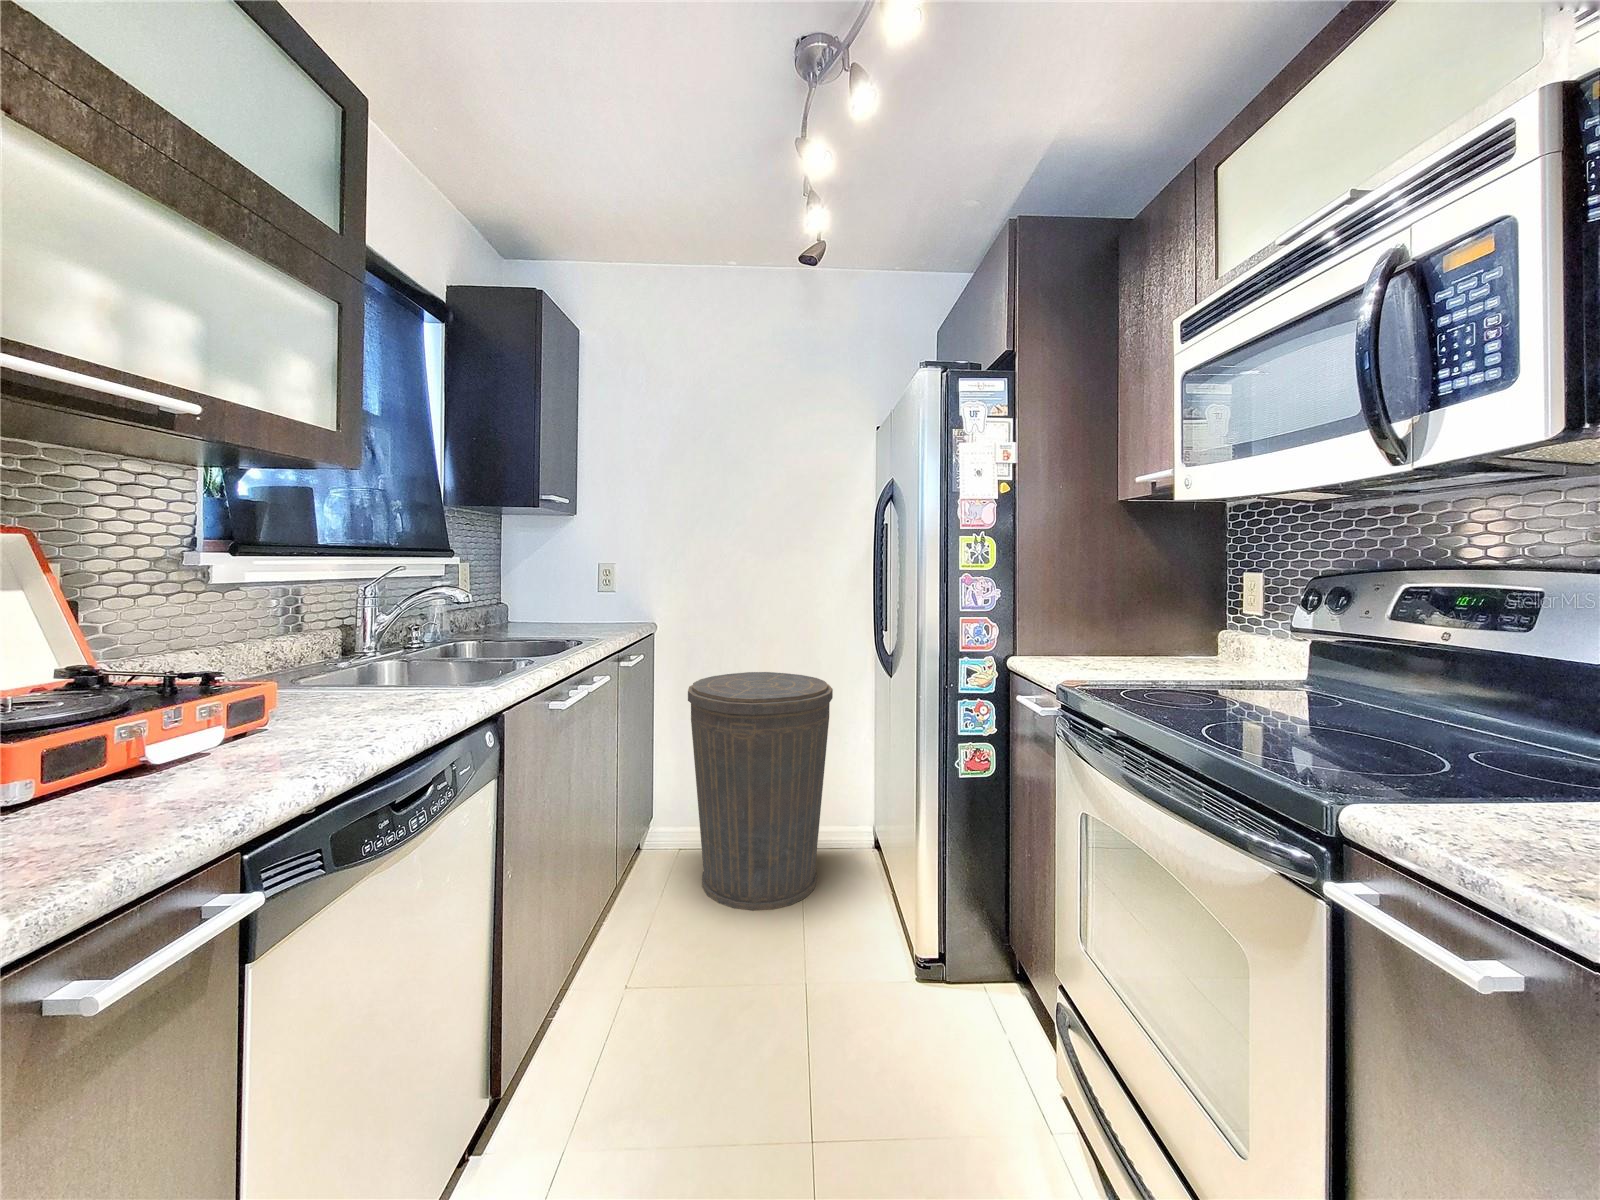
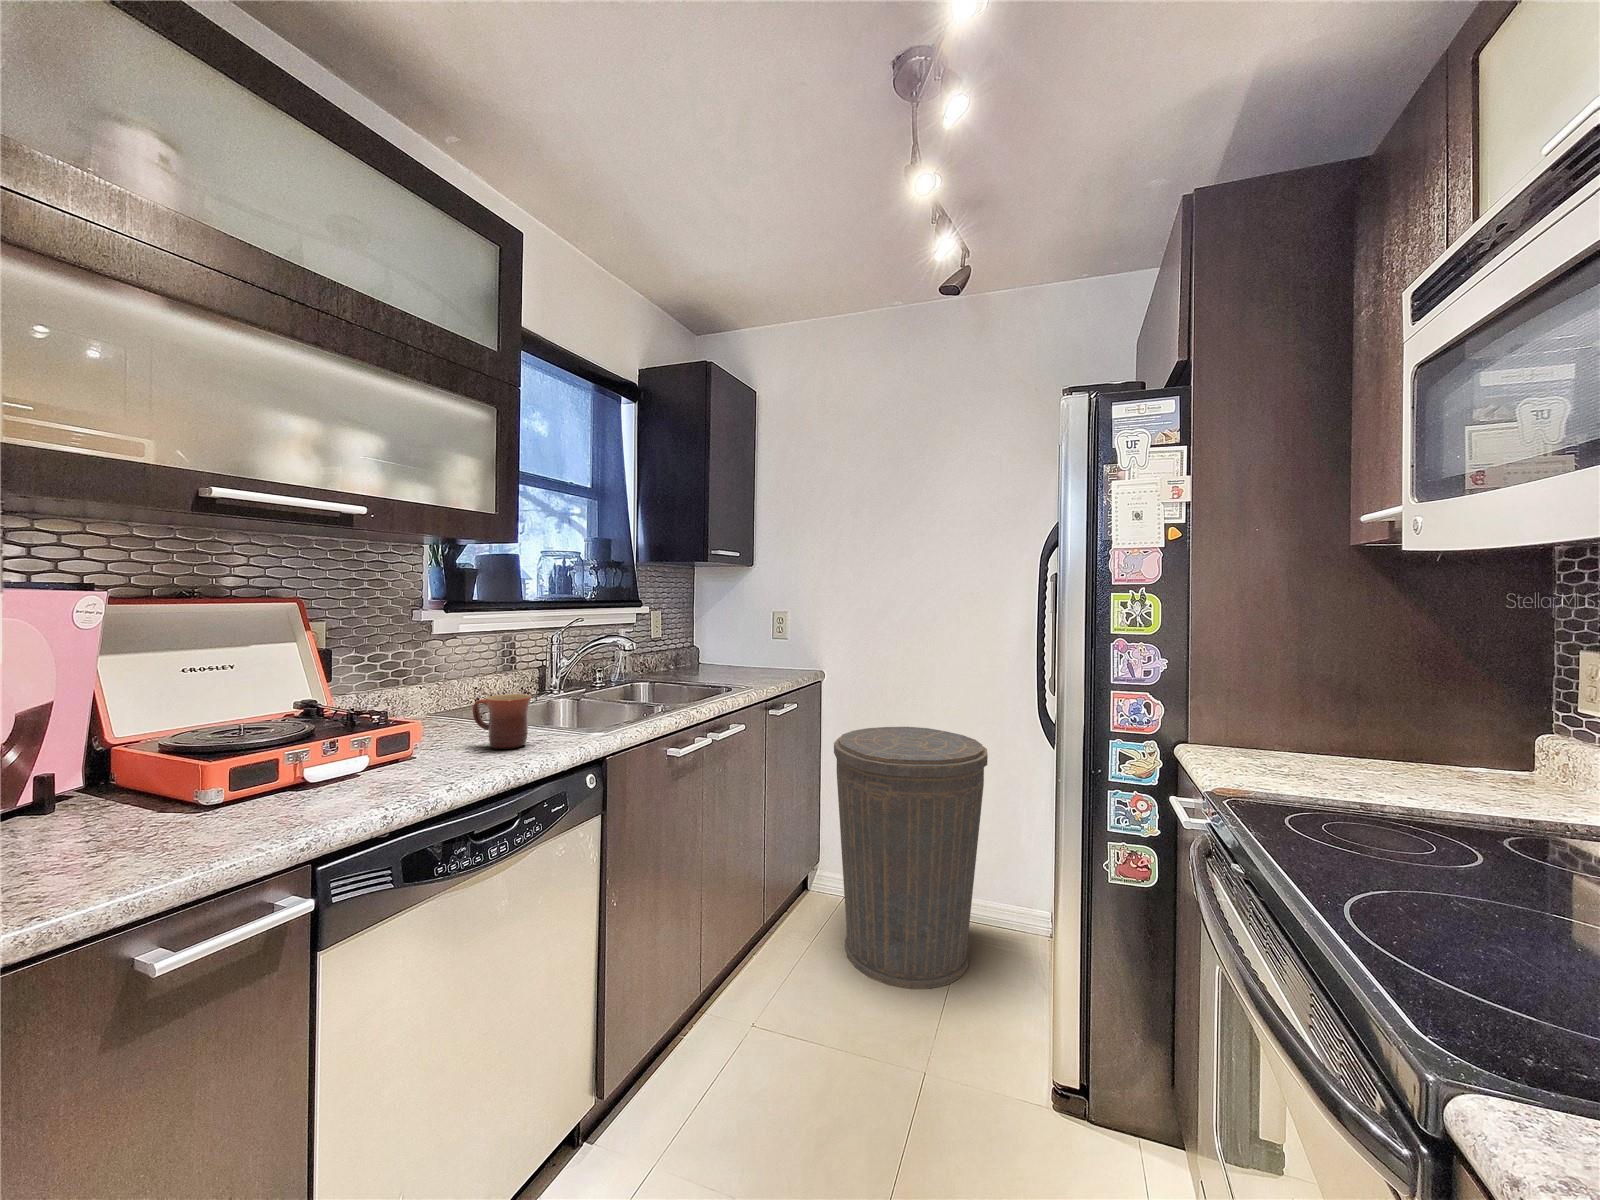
mug: none [333,647,414,711] -> present [473,694,531,749]

